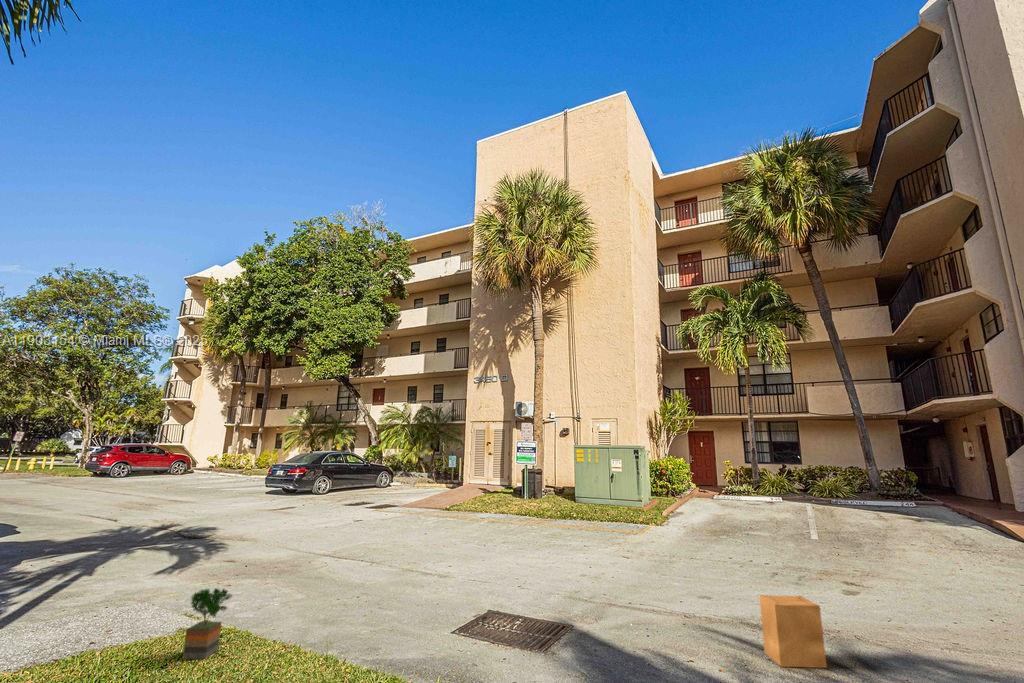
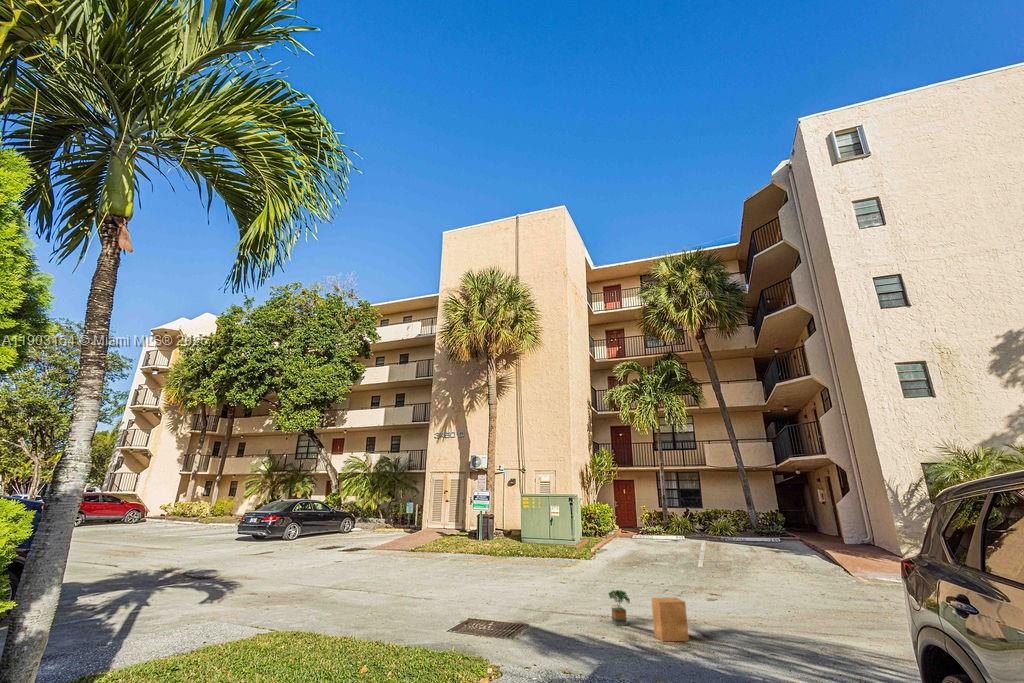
potted tree: present [183,589,232,659] -> present [609,590,630,626]

